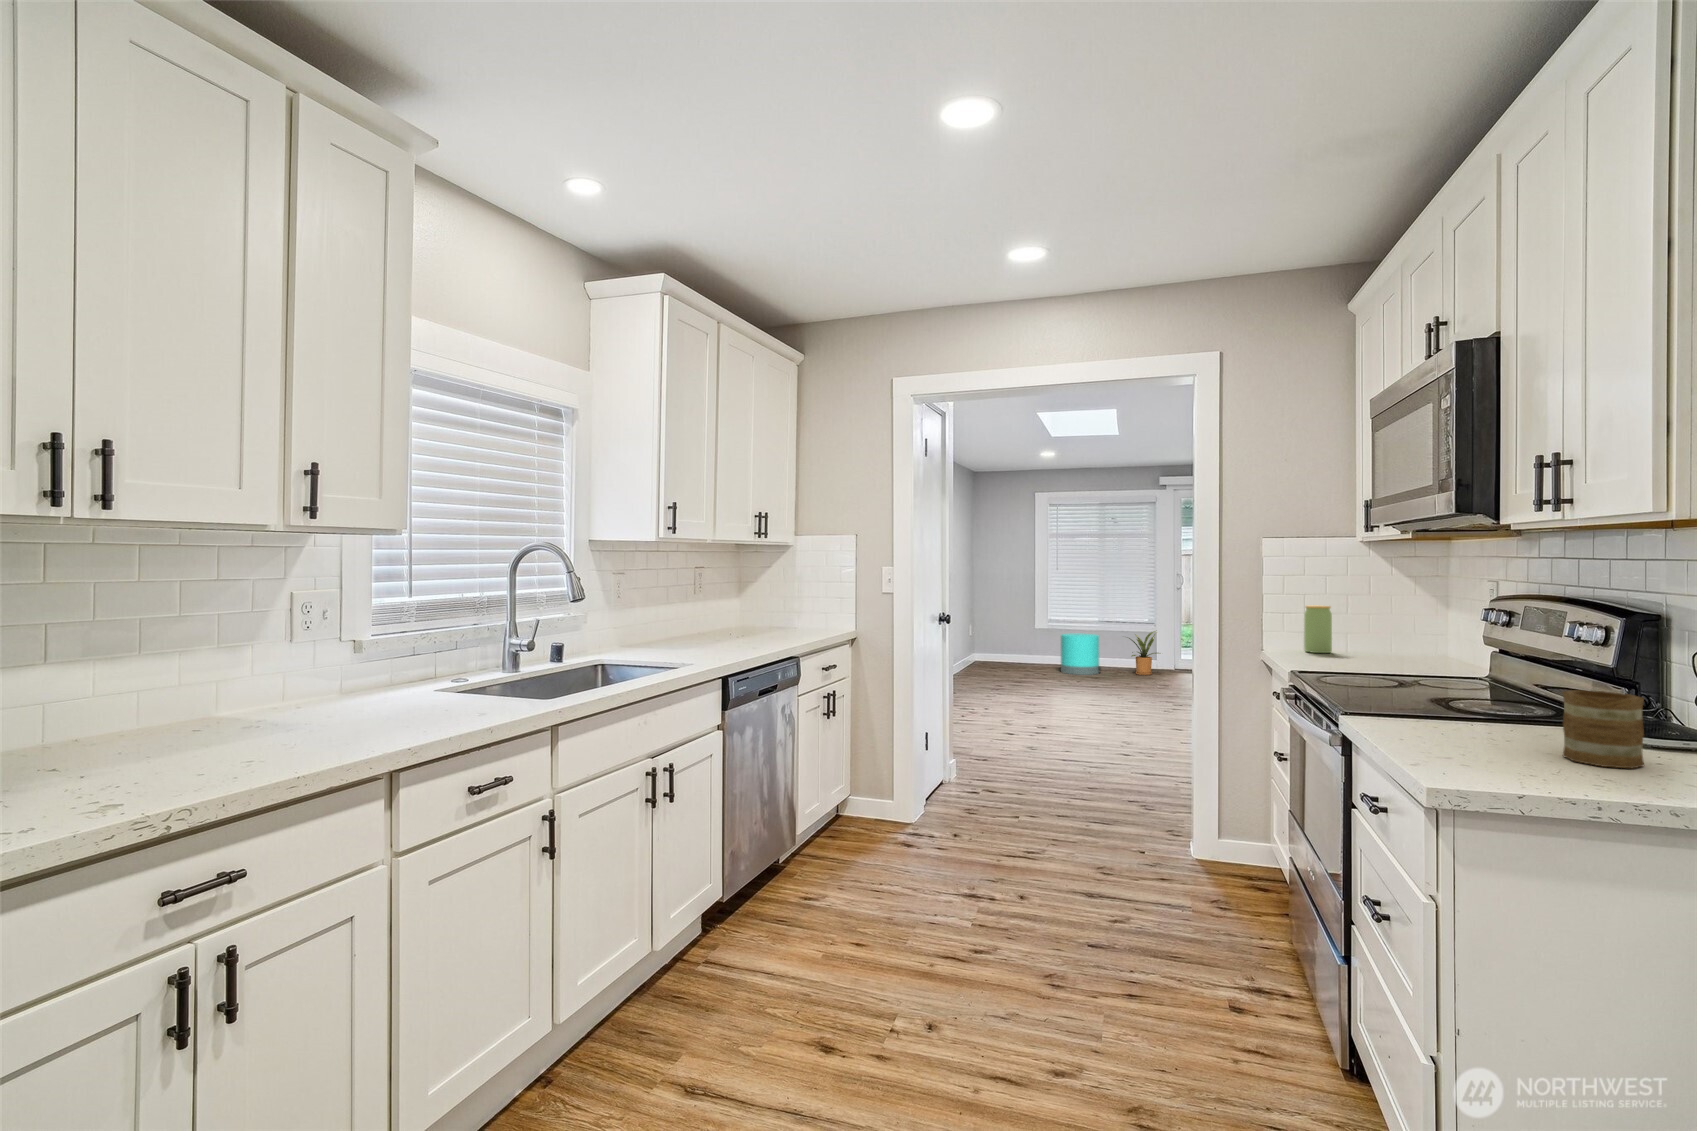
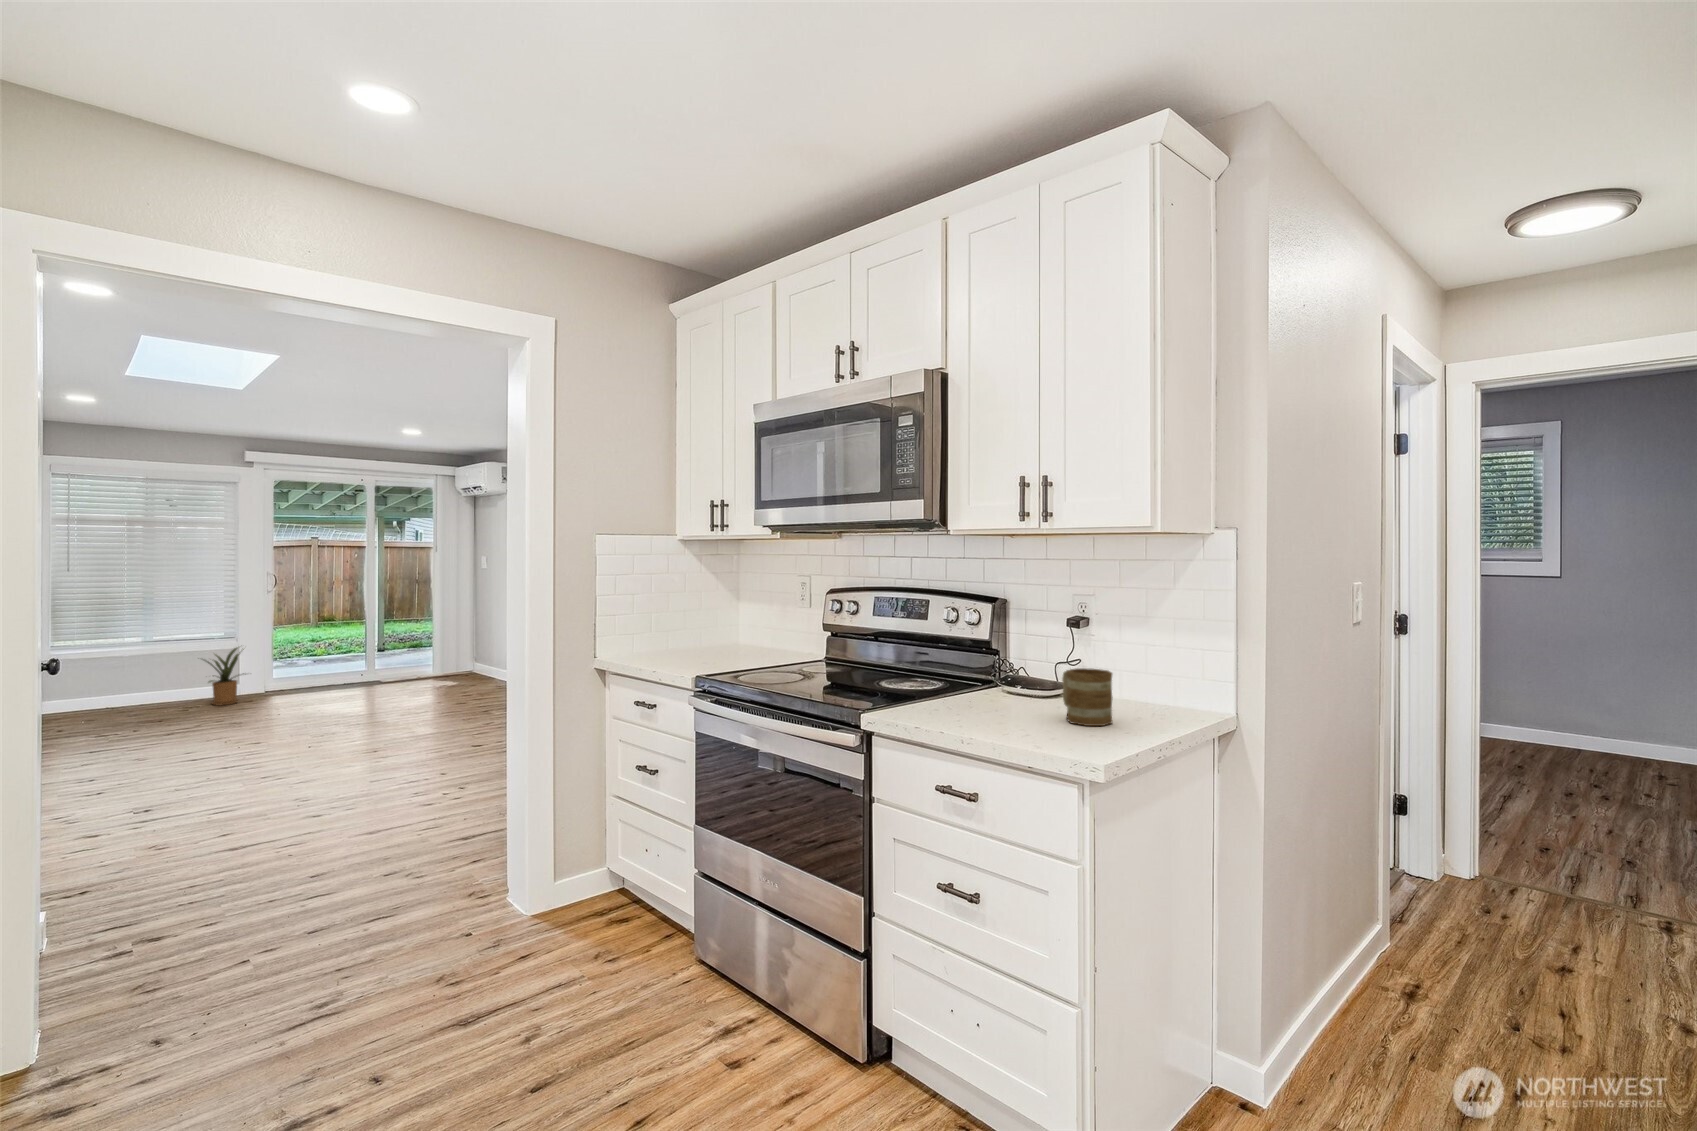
jar: present [1304,606,1332,653] -> none [646,609,671,658]
trash can: present [1061,633,1101,675] -> none [81,659,157,722]

